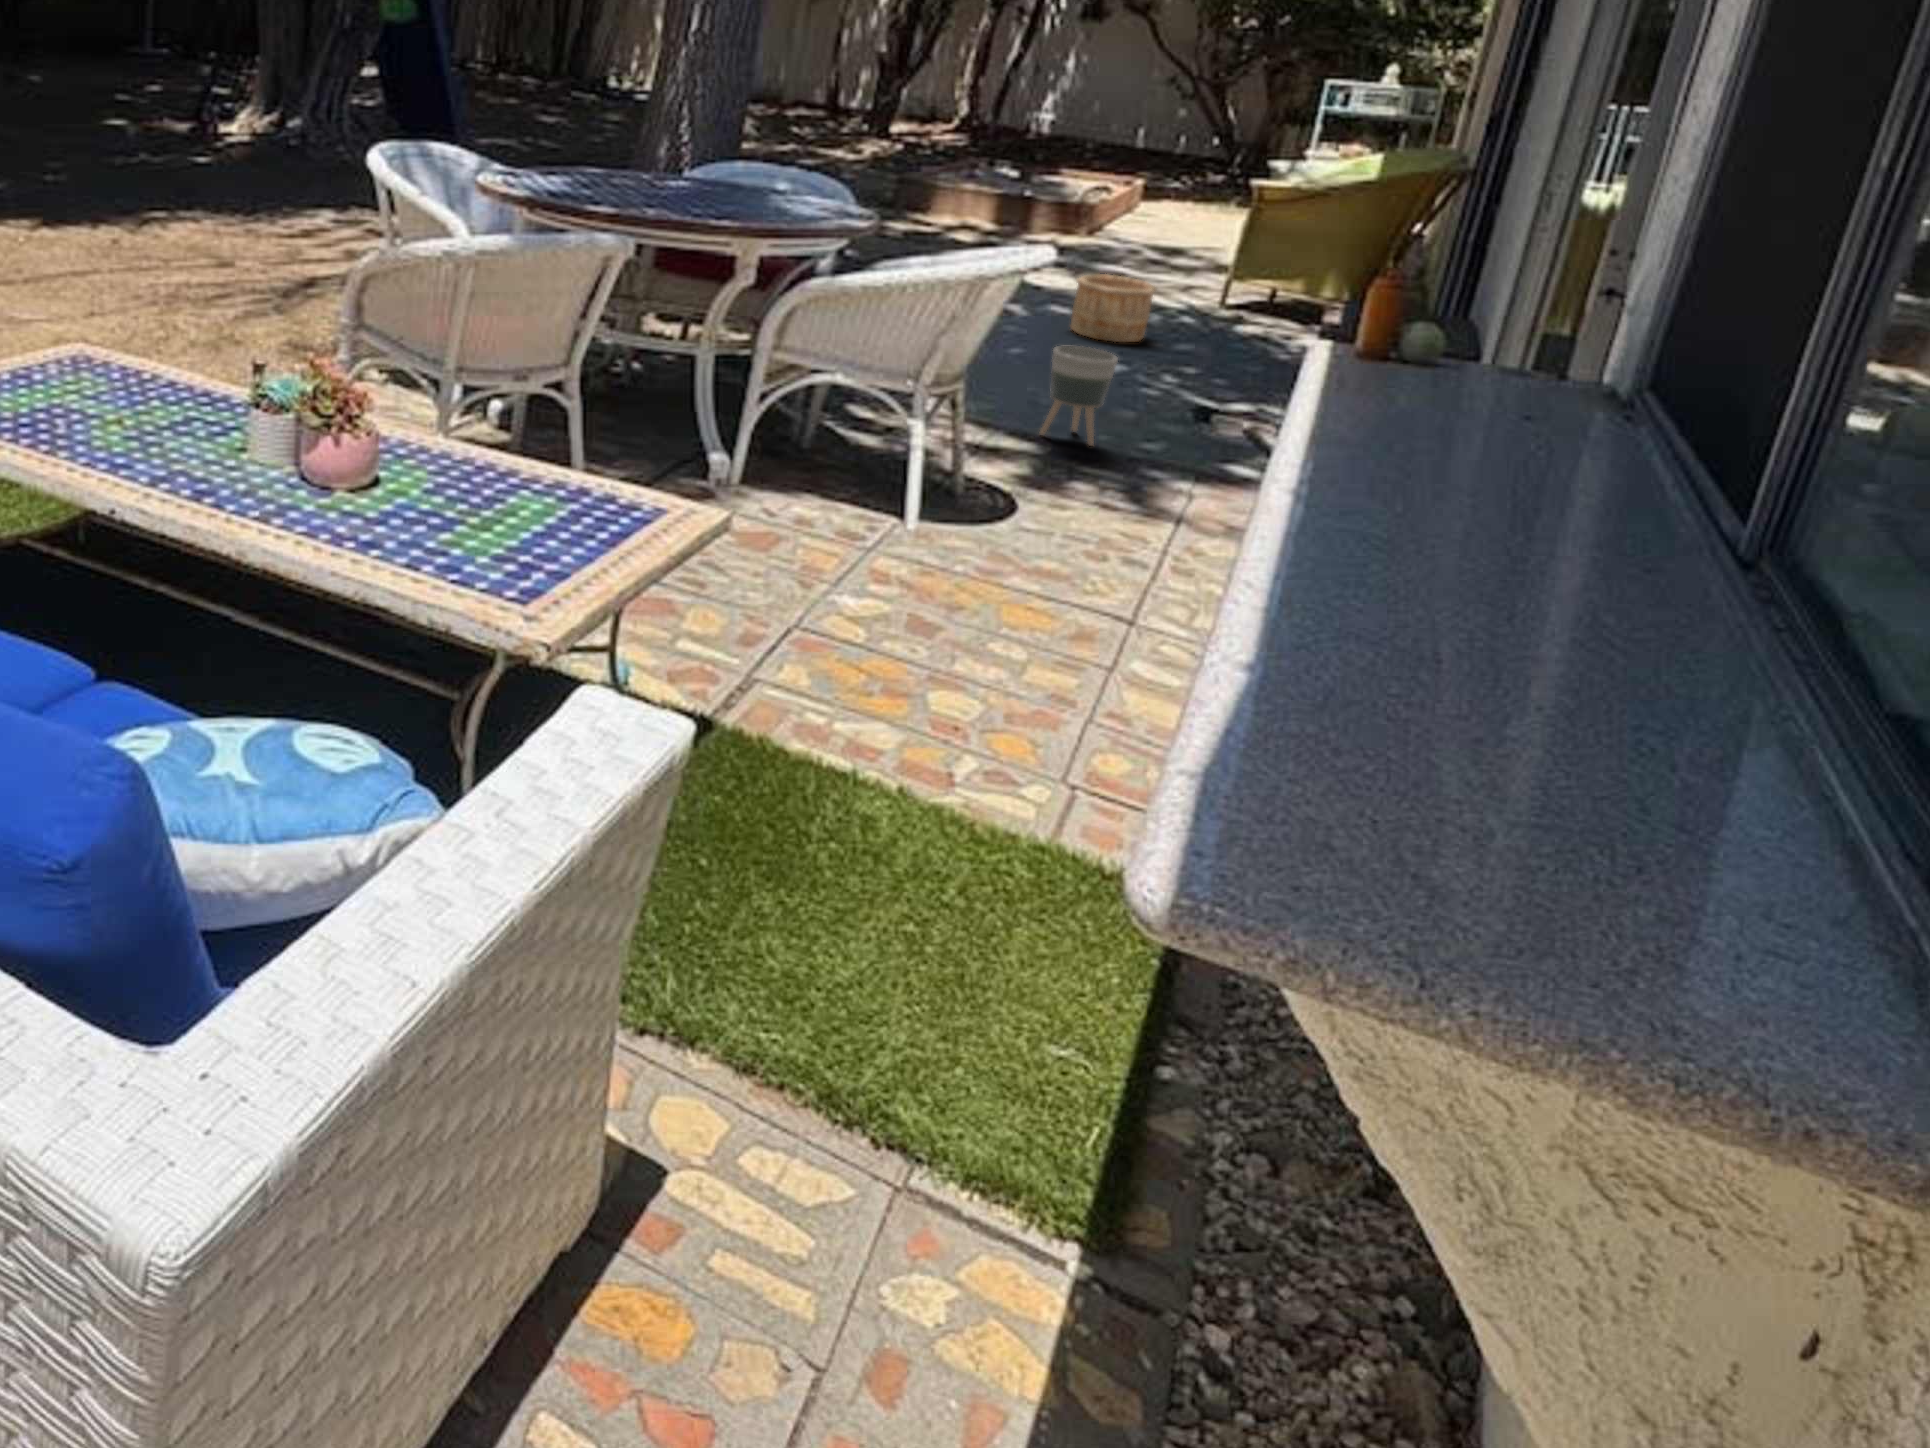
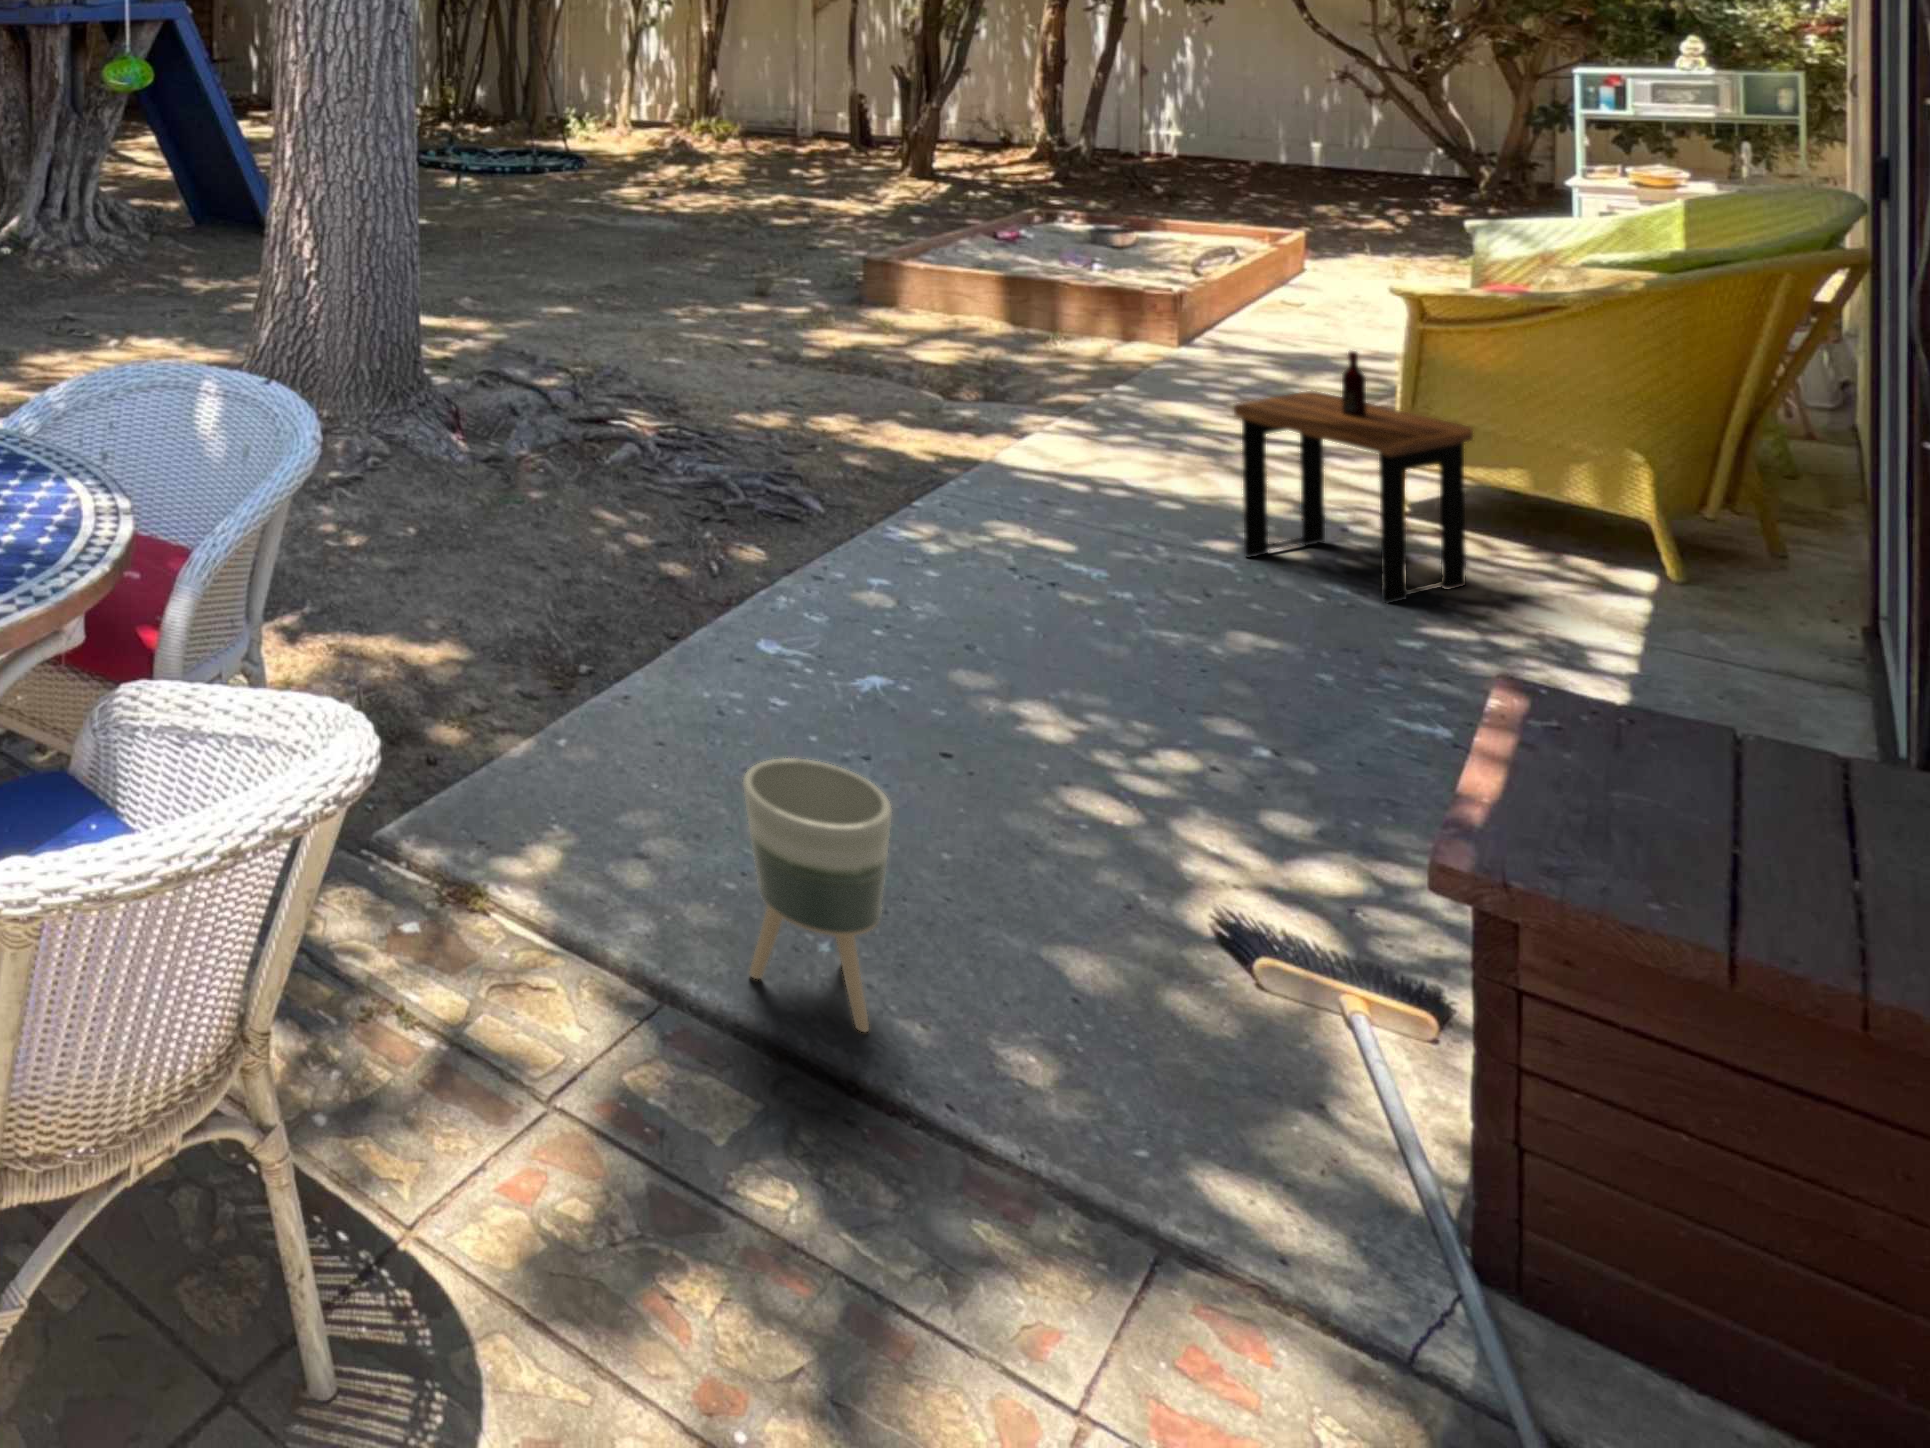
side table: none [1169,213,1293,340] -> present [1234,351,1473,603]
wooden bucket: present [1071,274,1156,342] -> none [1009,475,1172,619]

